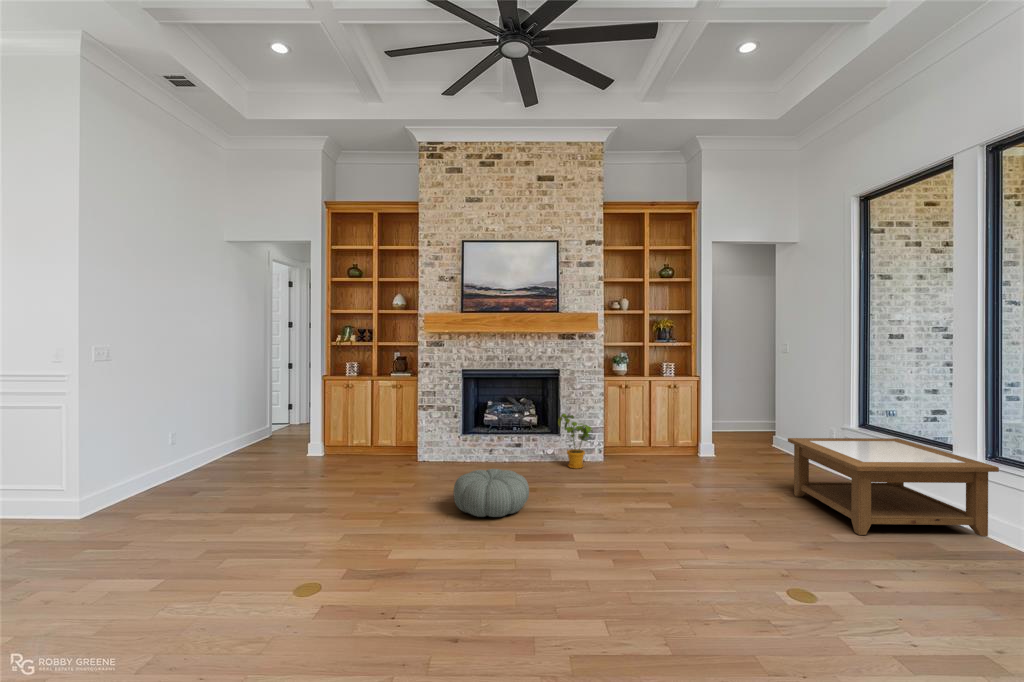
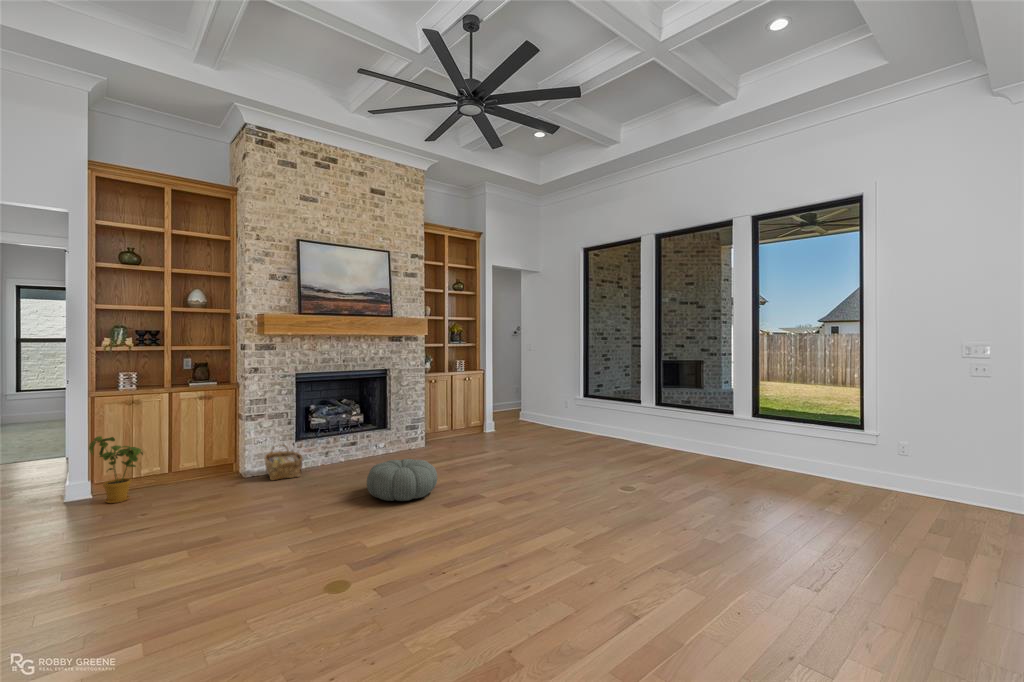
house plant: present [558,414,593,469] -> present [89,436,143,503]
woven basket: none [422,436,456,469] -> present [264,444,303,480]
coffee table: present [788,438,999,536] -> none [570,403,674,459]

